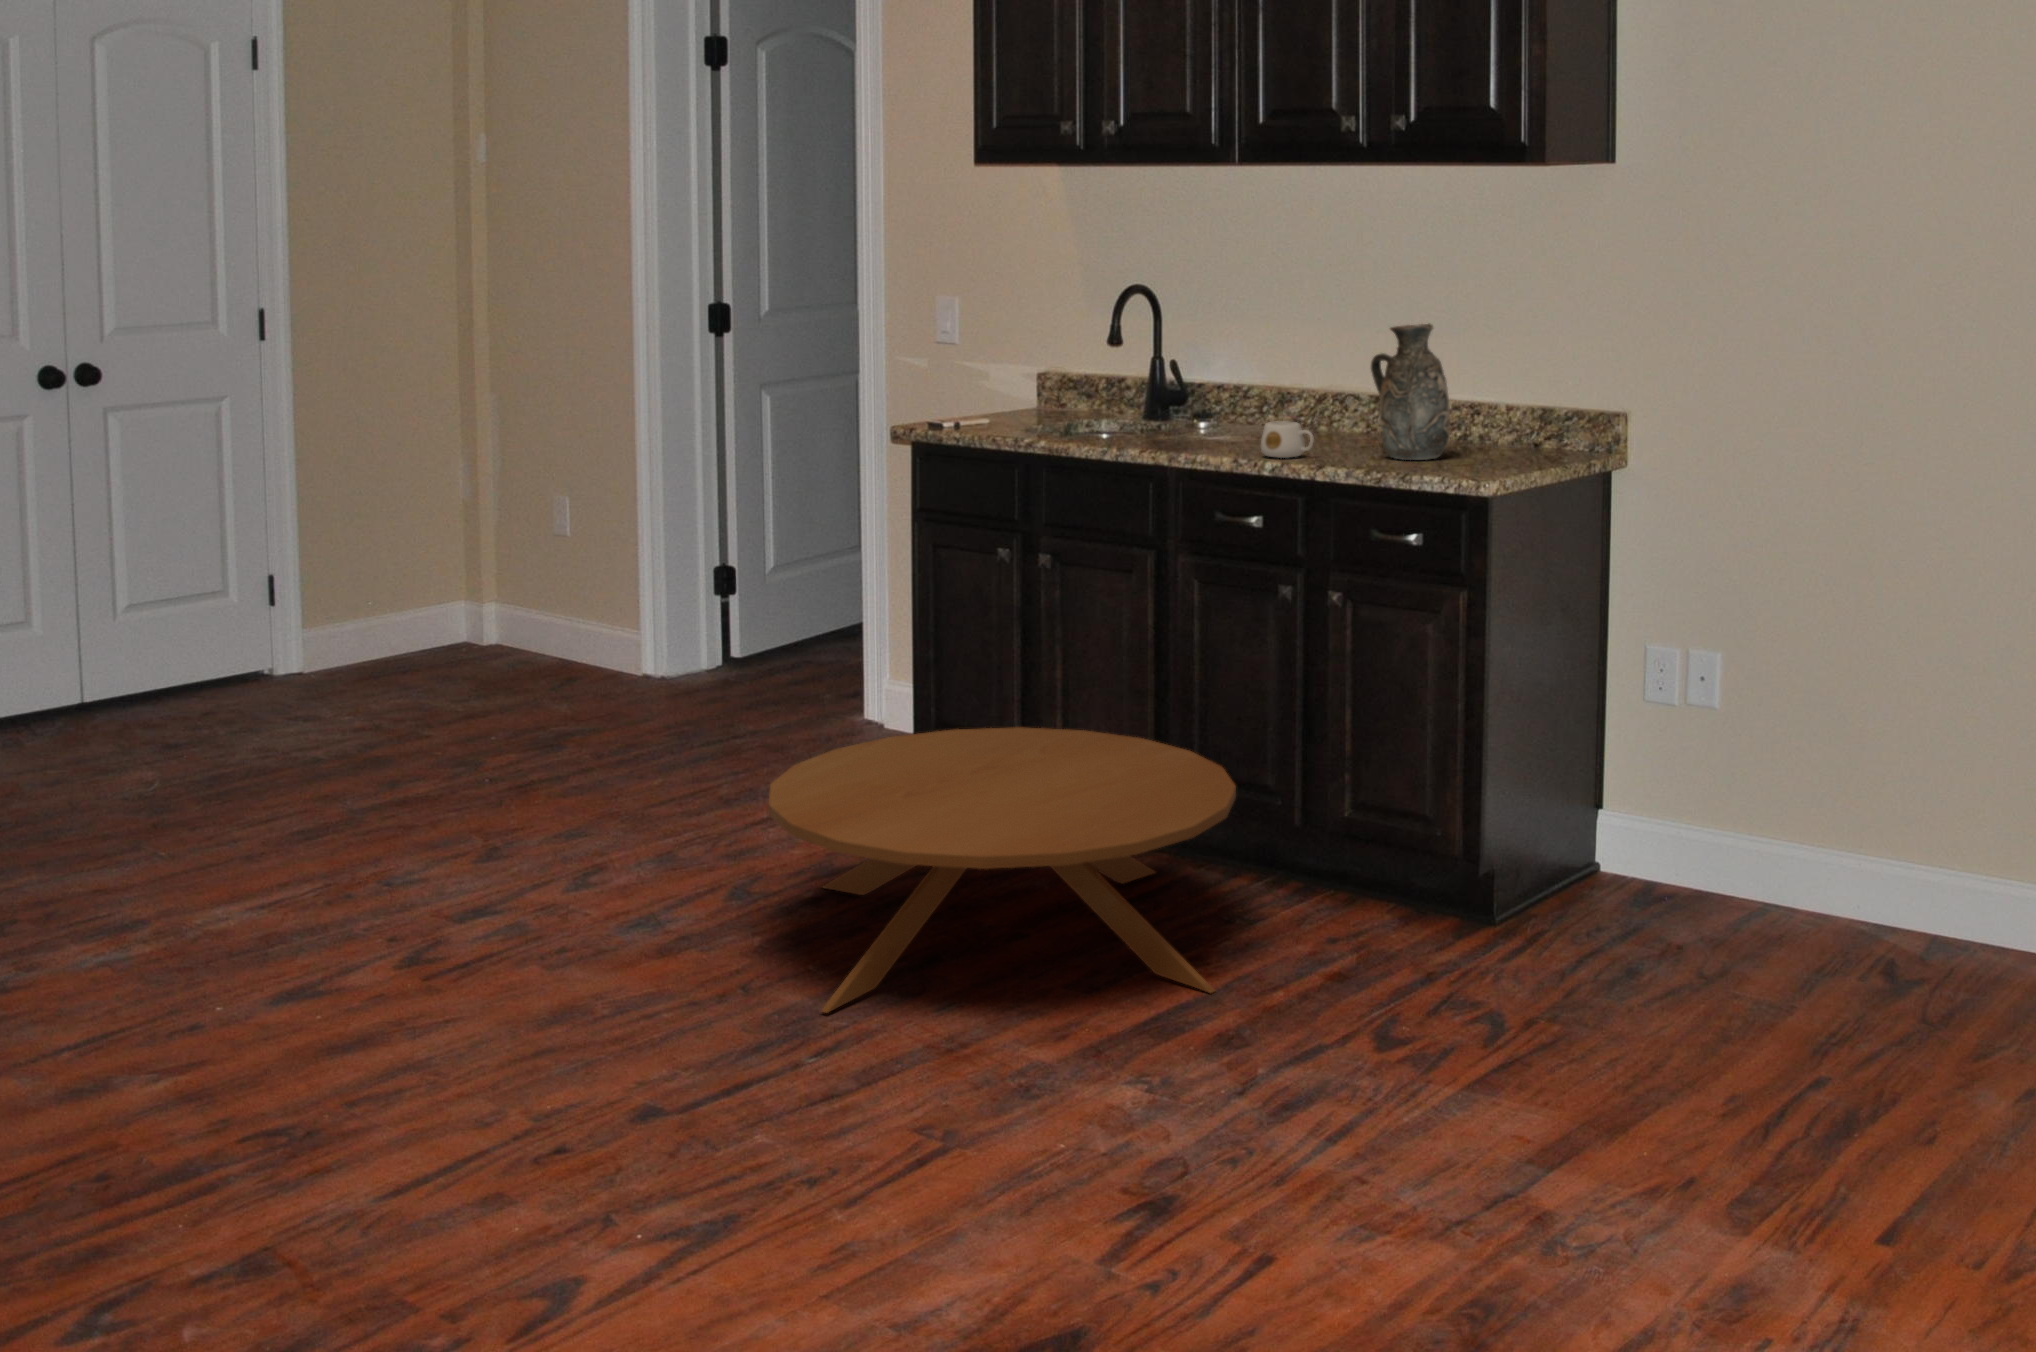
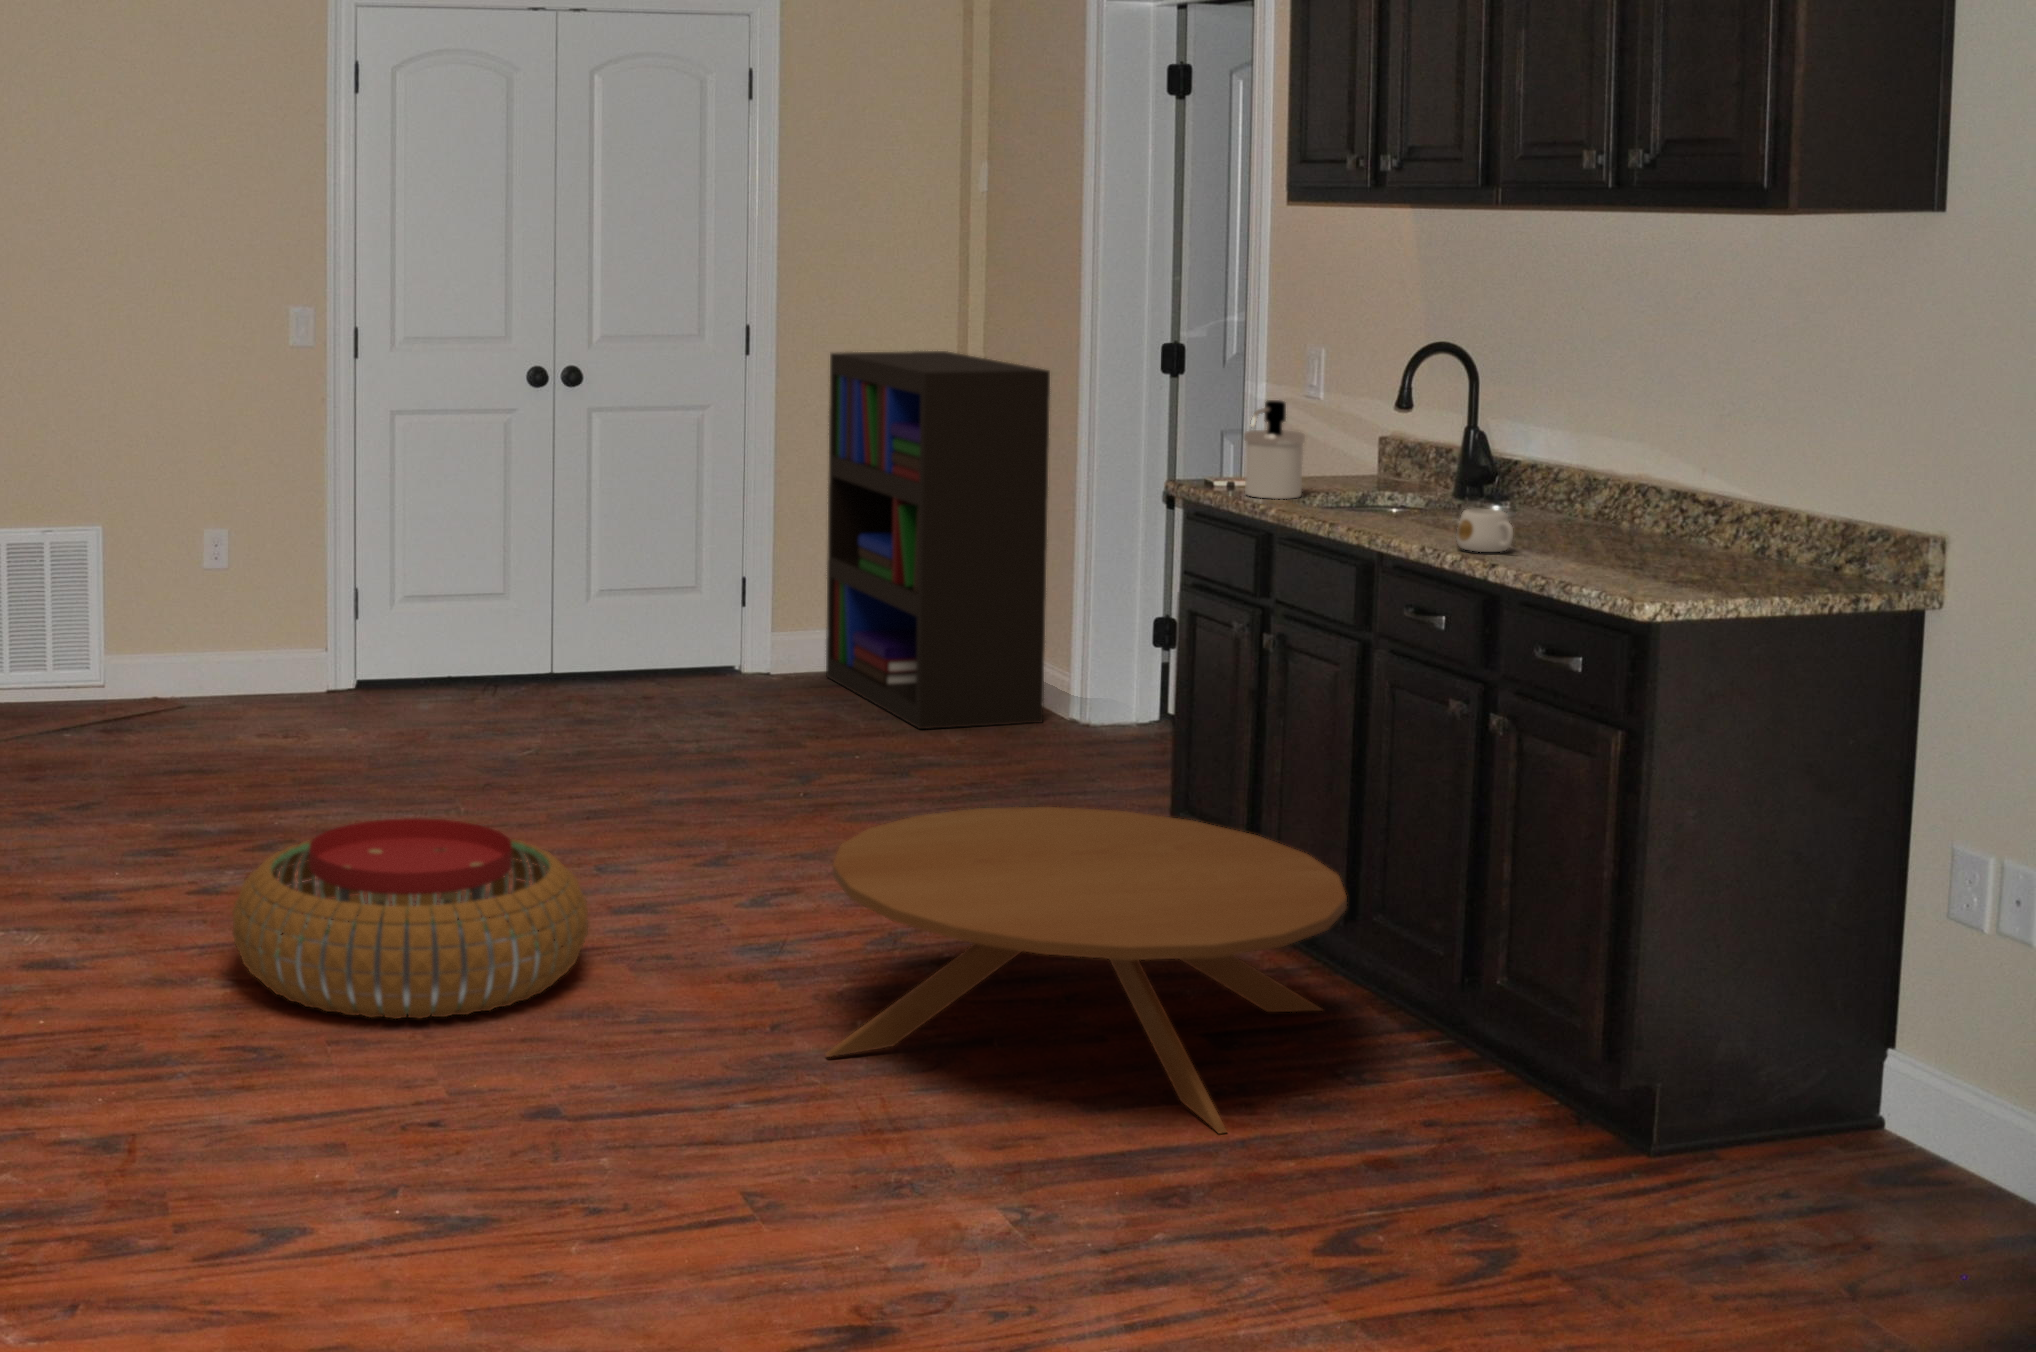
decorative vase: present [1371,324,1450,460] -> none [1590,405,1684,571]
bookshelf: none [374,331,638,697] -> present [826,351,1050,729]
soap dispenser: none [981,346,1033,434] -> present [1244,400,1305,499]
pouf: none [77,858,507,1103] -> present [232,818,588,1019]

